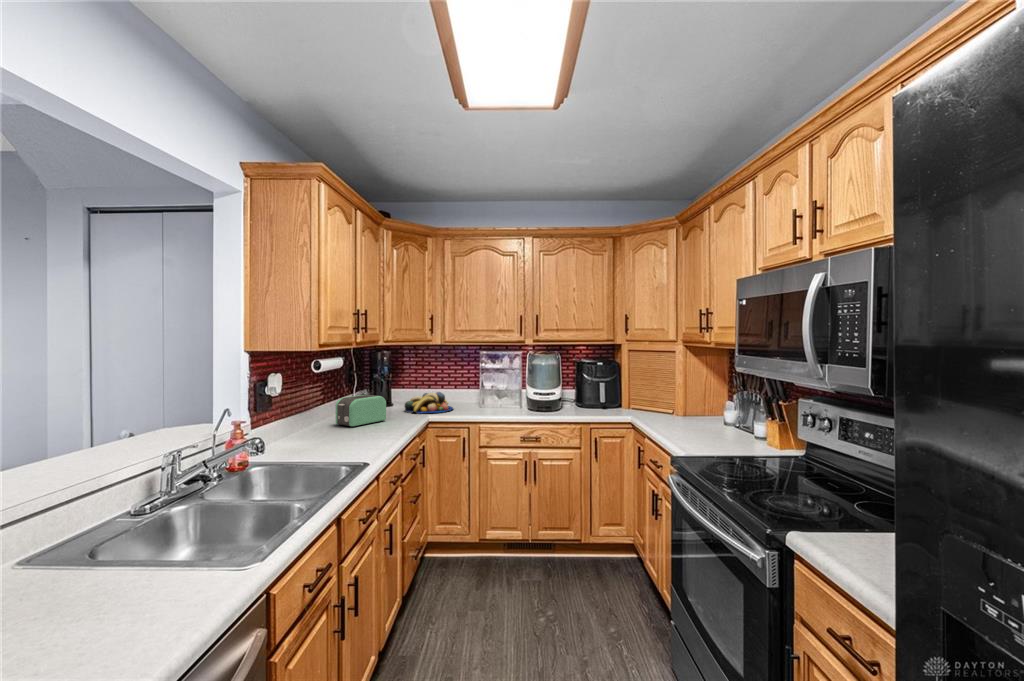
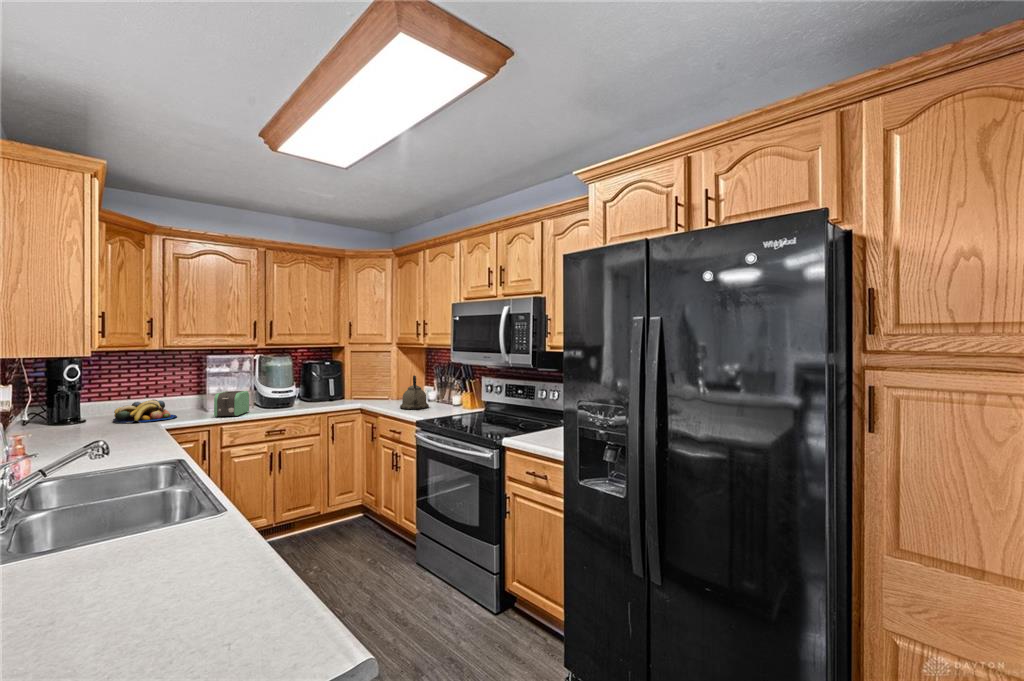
kettle: none [671,386,714,436] -> present [400,375,429,409]
toaster: present [336,395,386,427] -> present [214,391,249,417]

